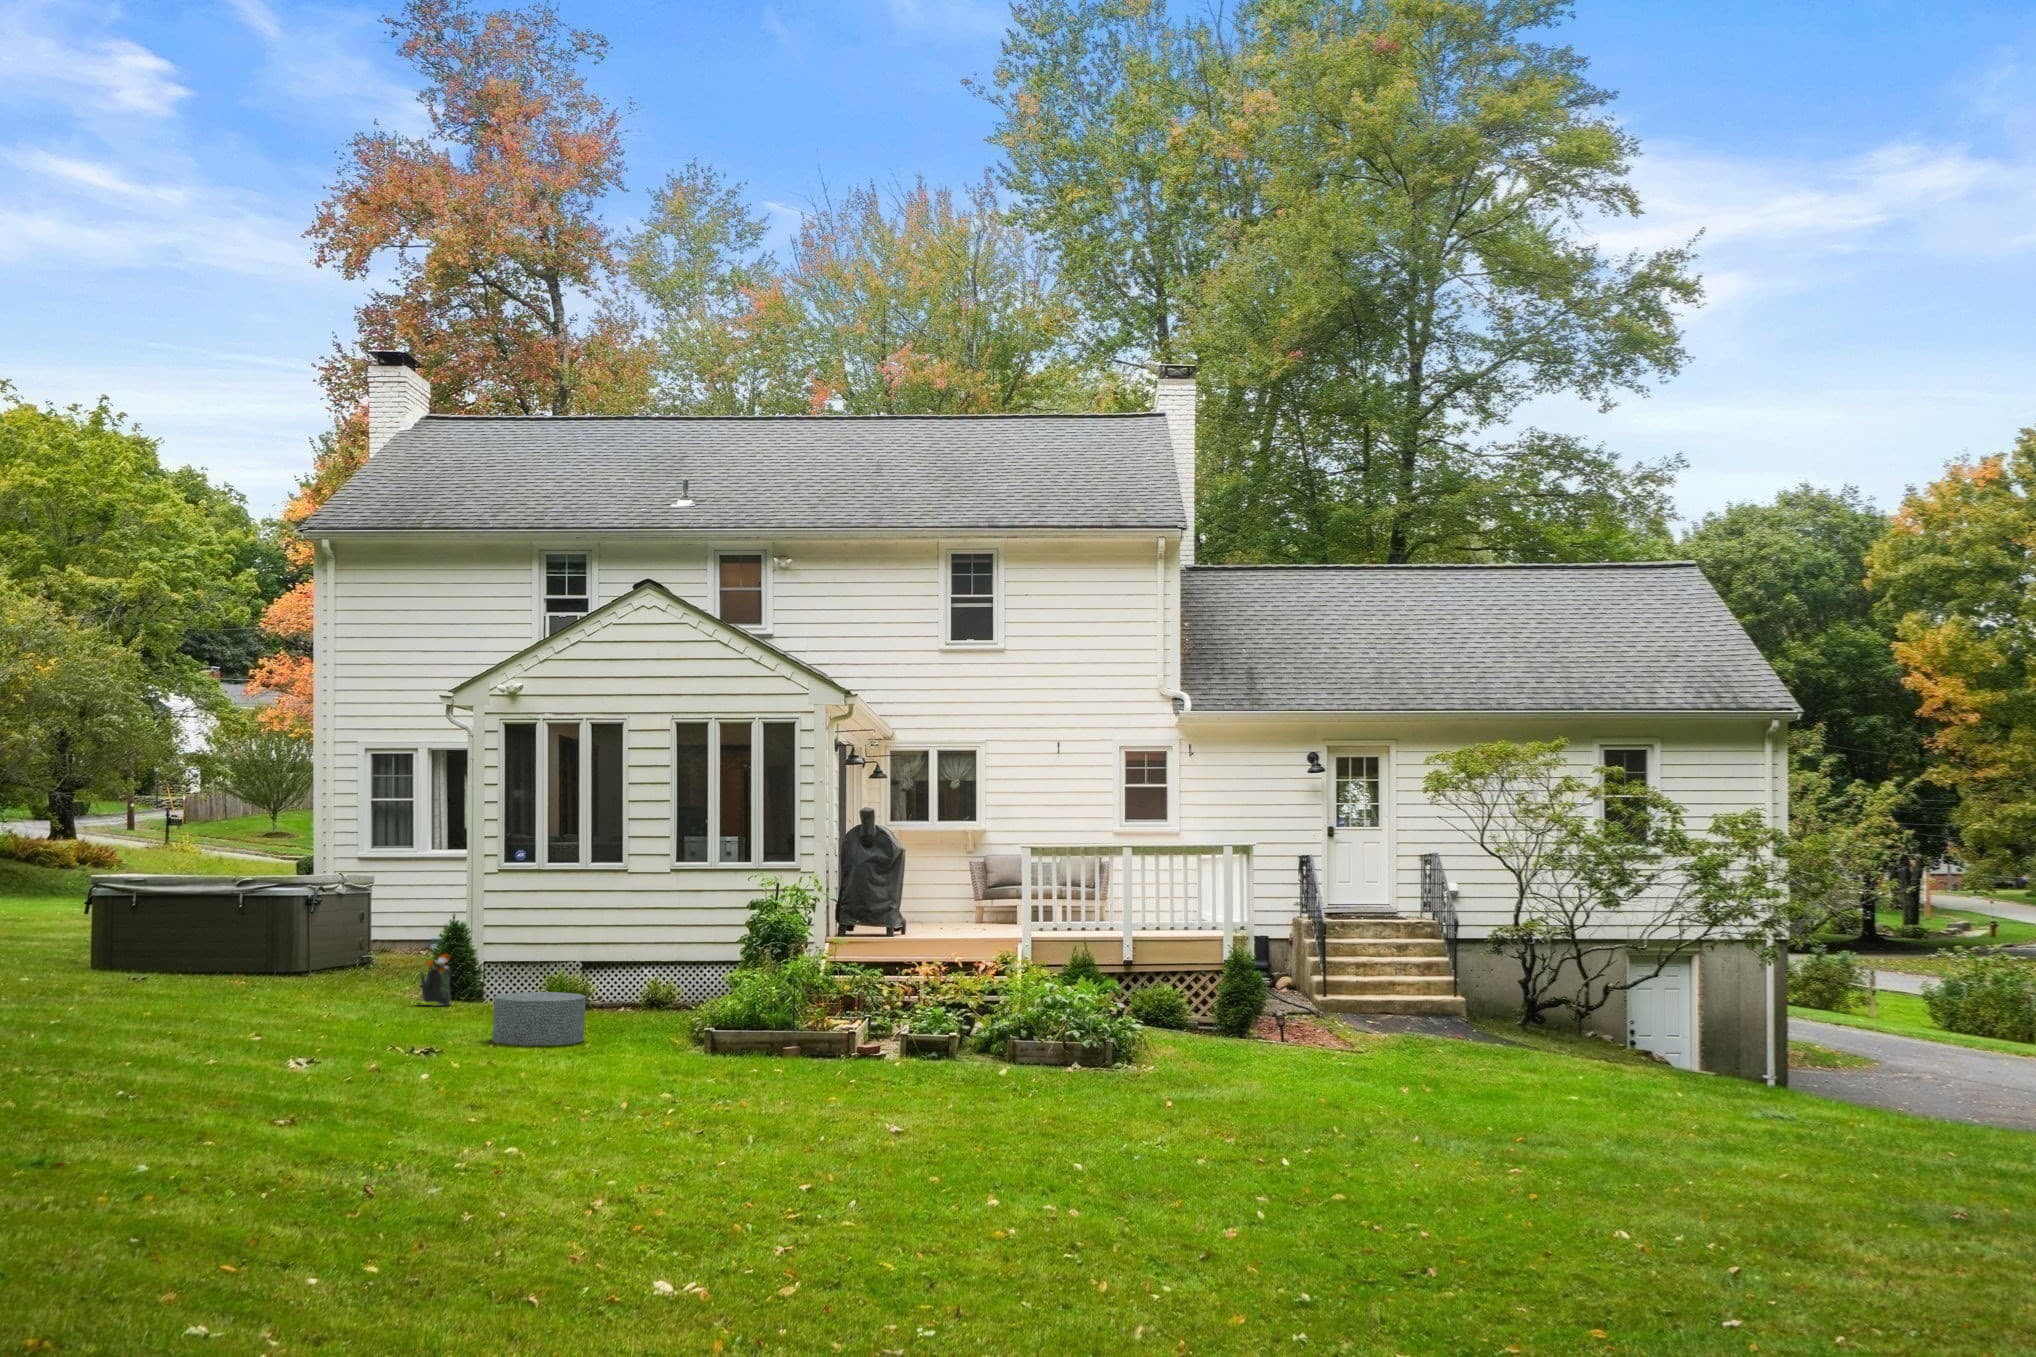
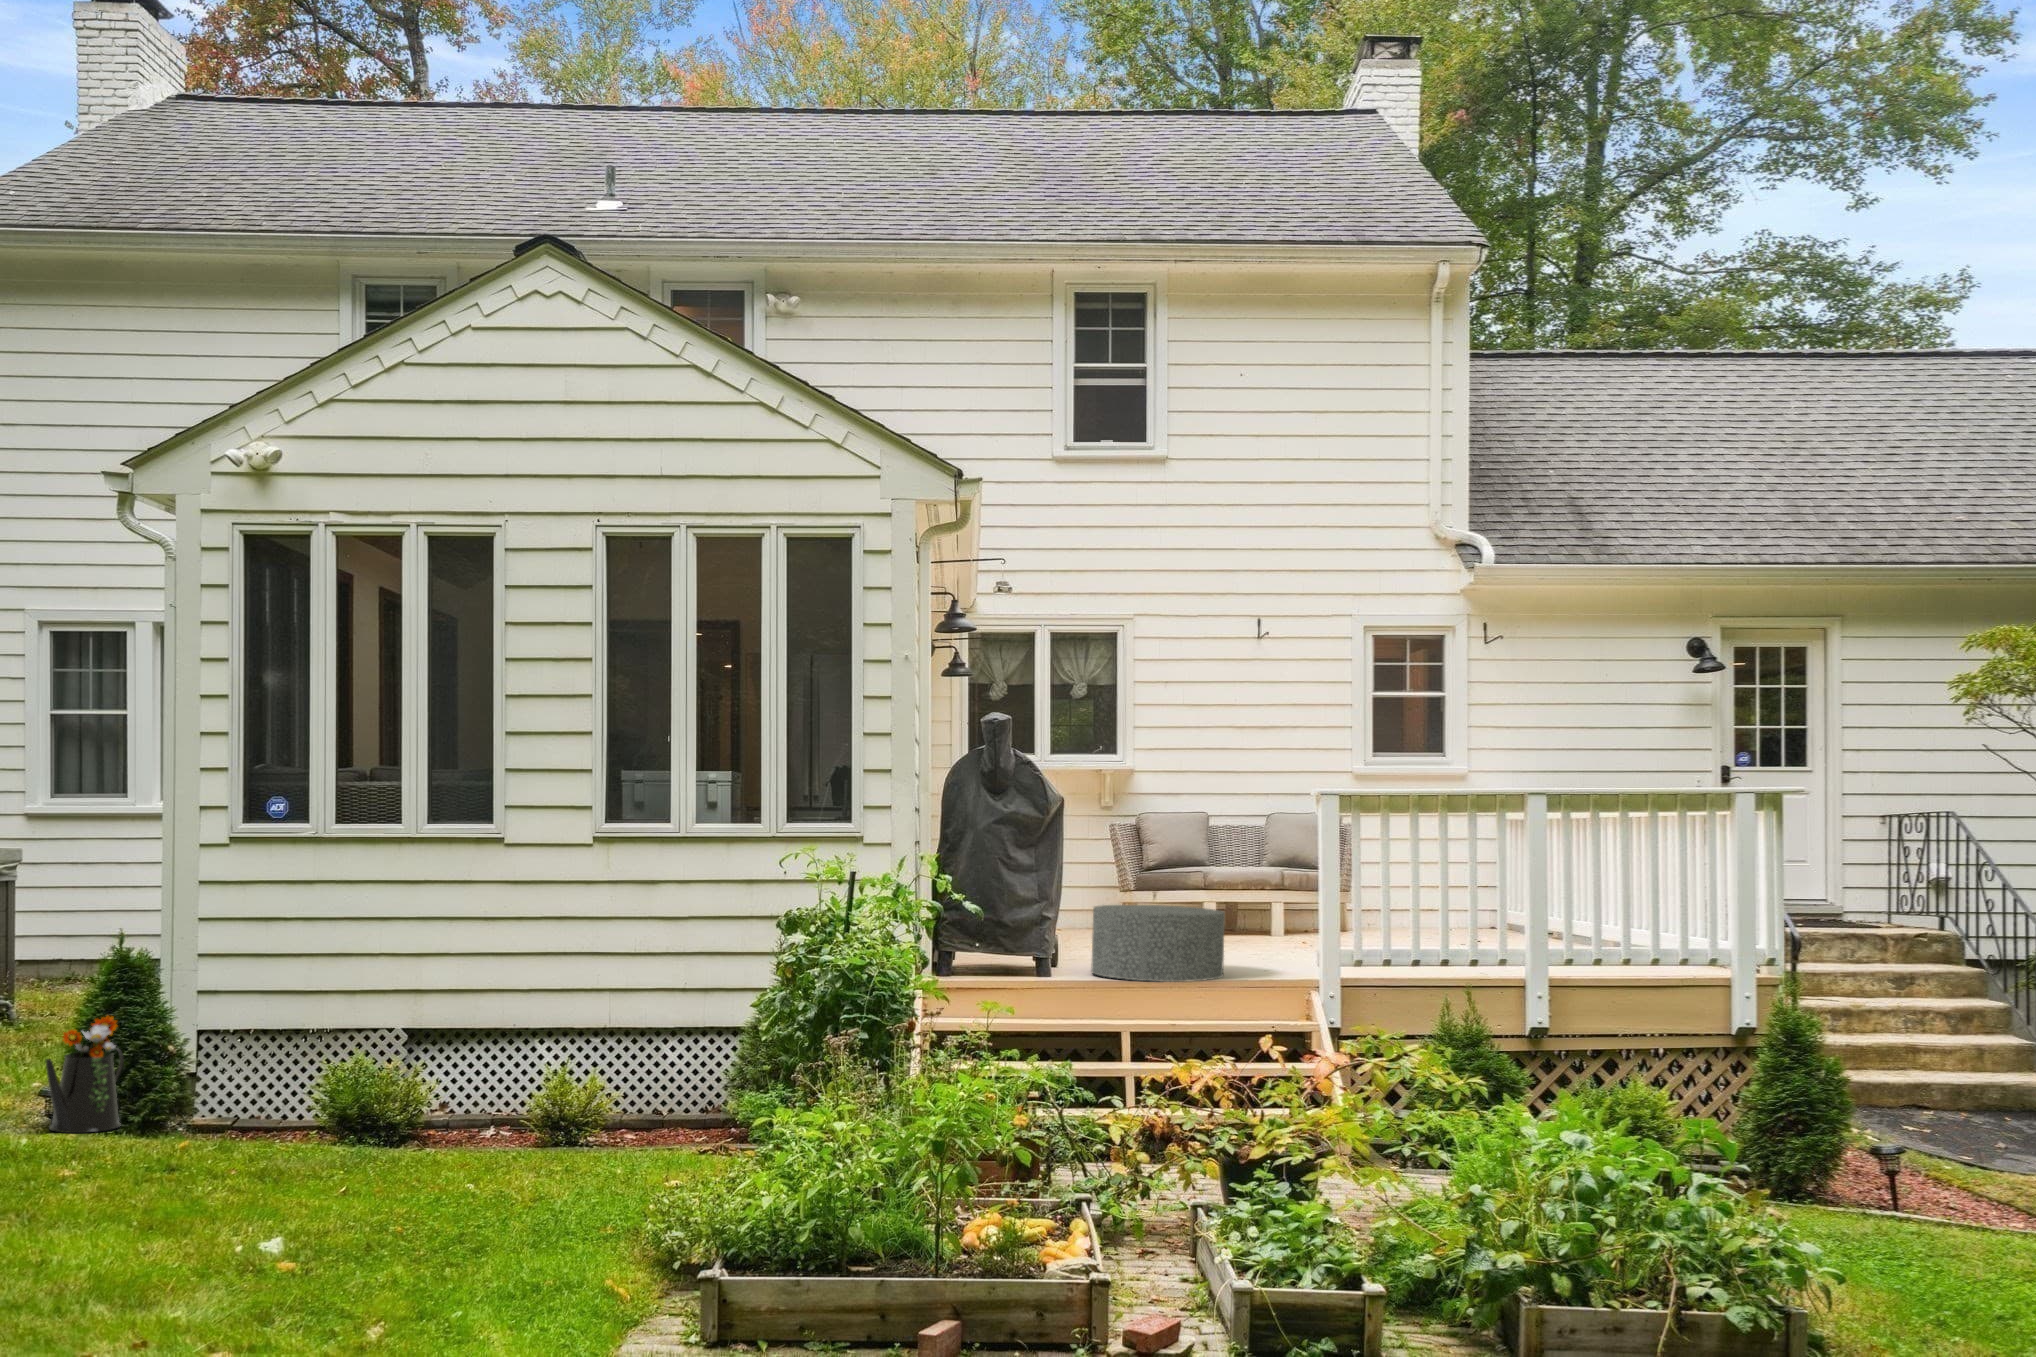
ottoman: present [492,992,586,1045] -> present [1091,905,1225,982]

